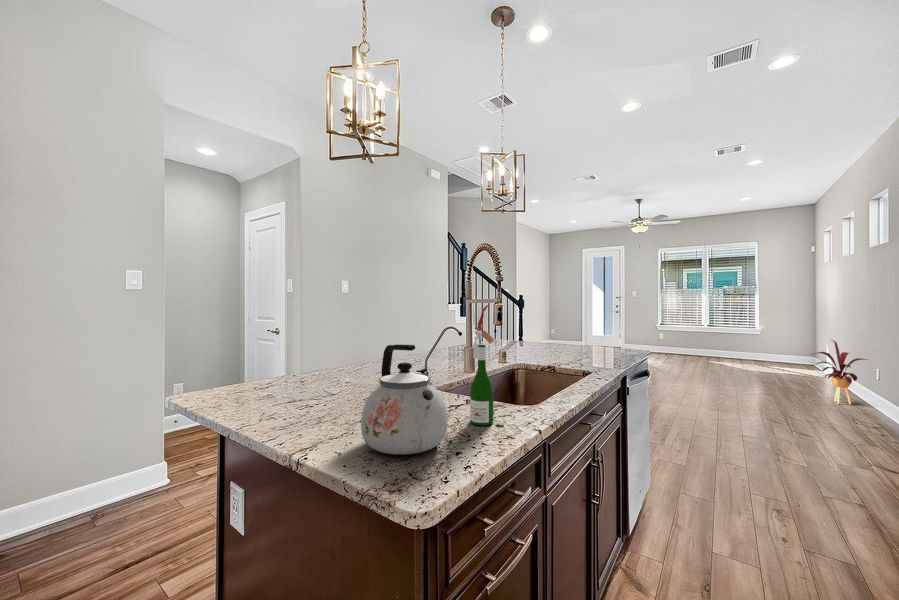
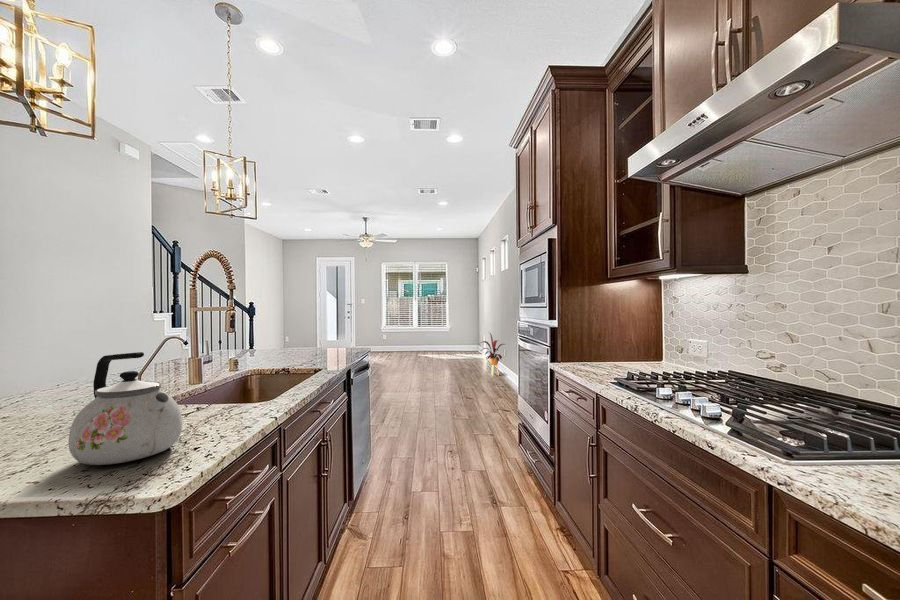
wine bottle: present [470,305,505,425] -> none [205,312,241,424]

